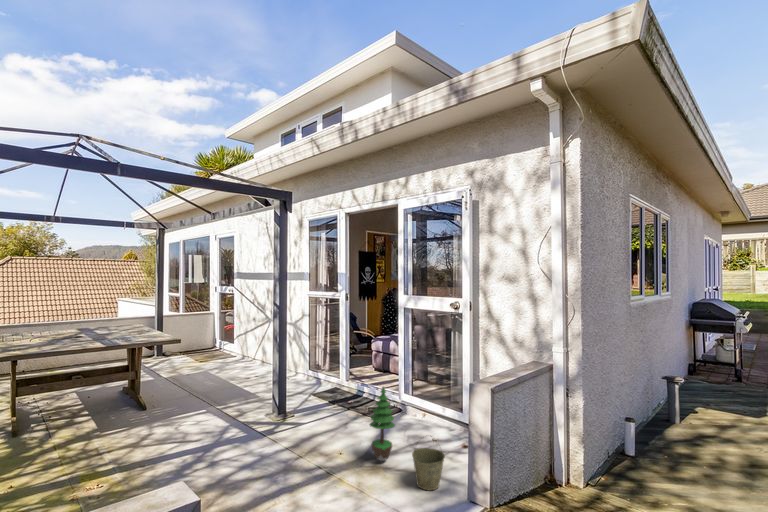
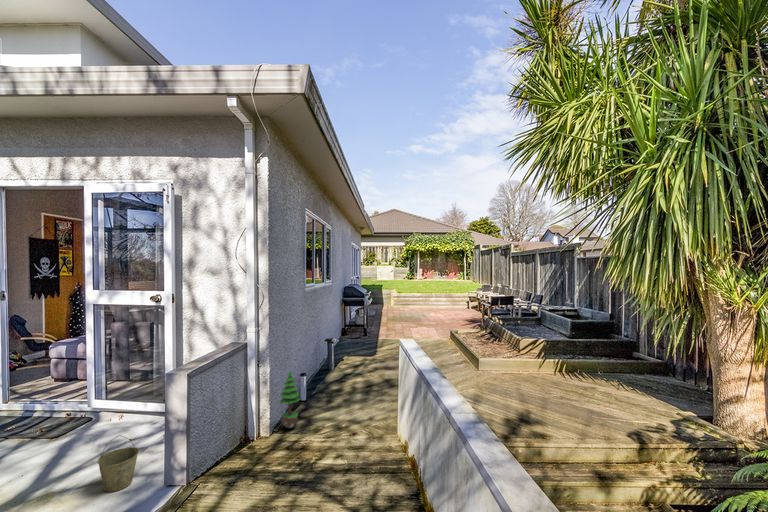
potted tree: present [370,387,395,461] -> present [280,371,300,428]

